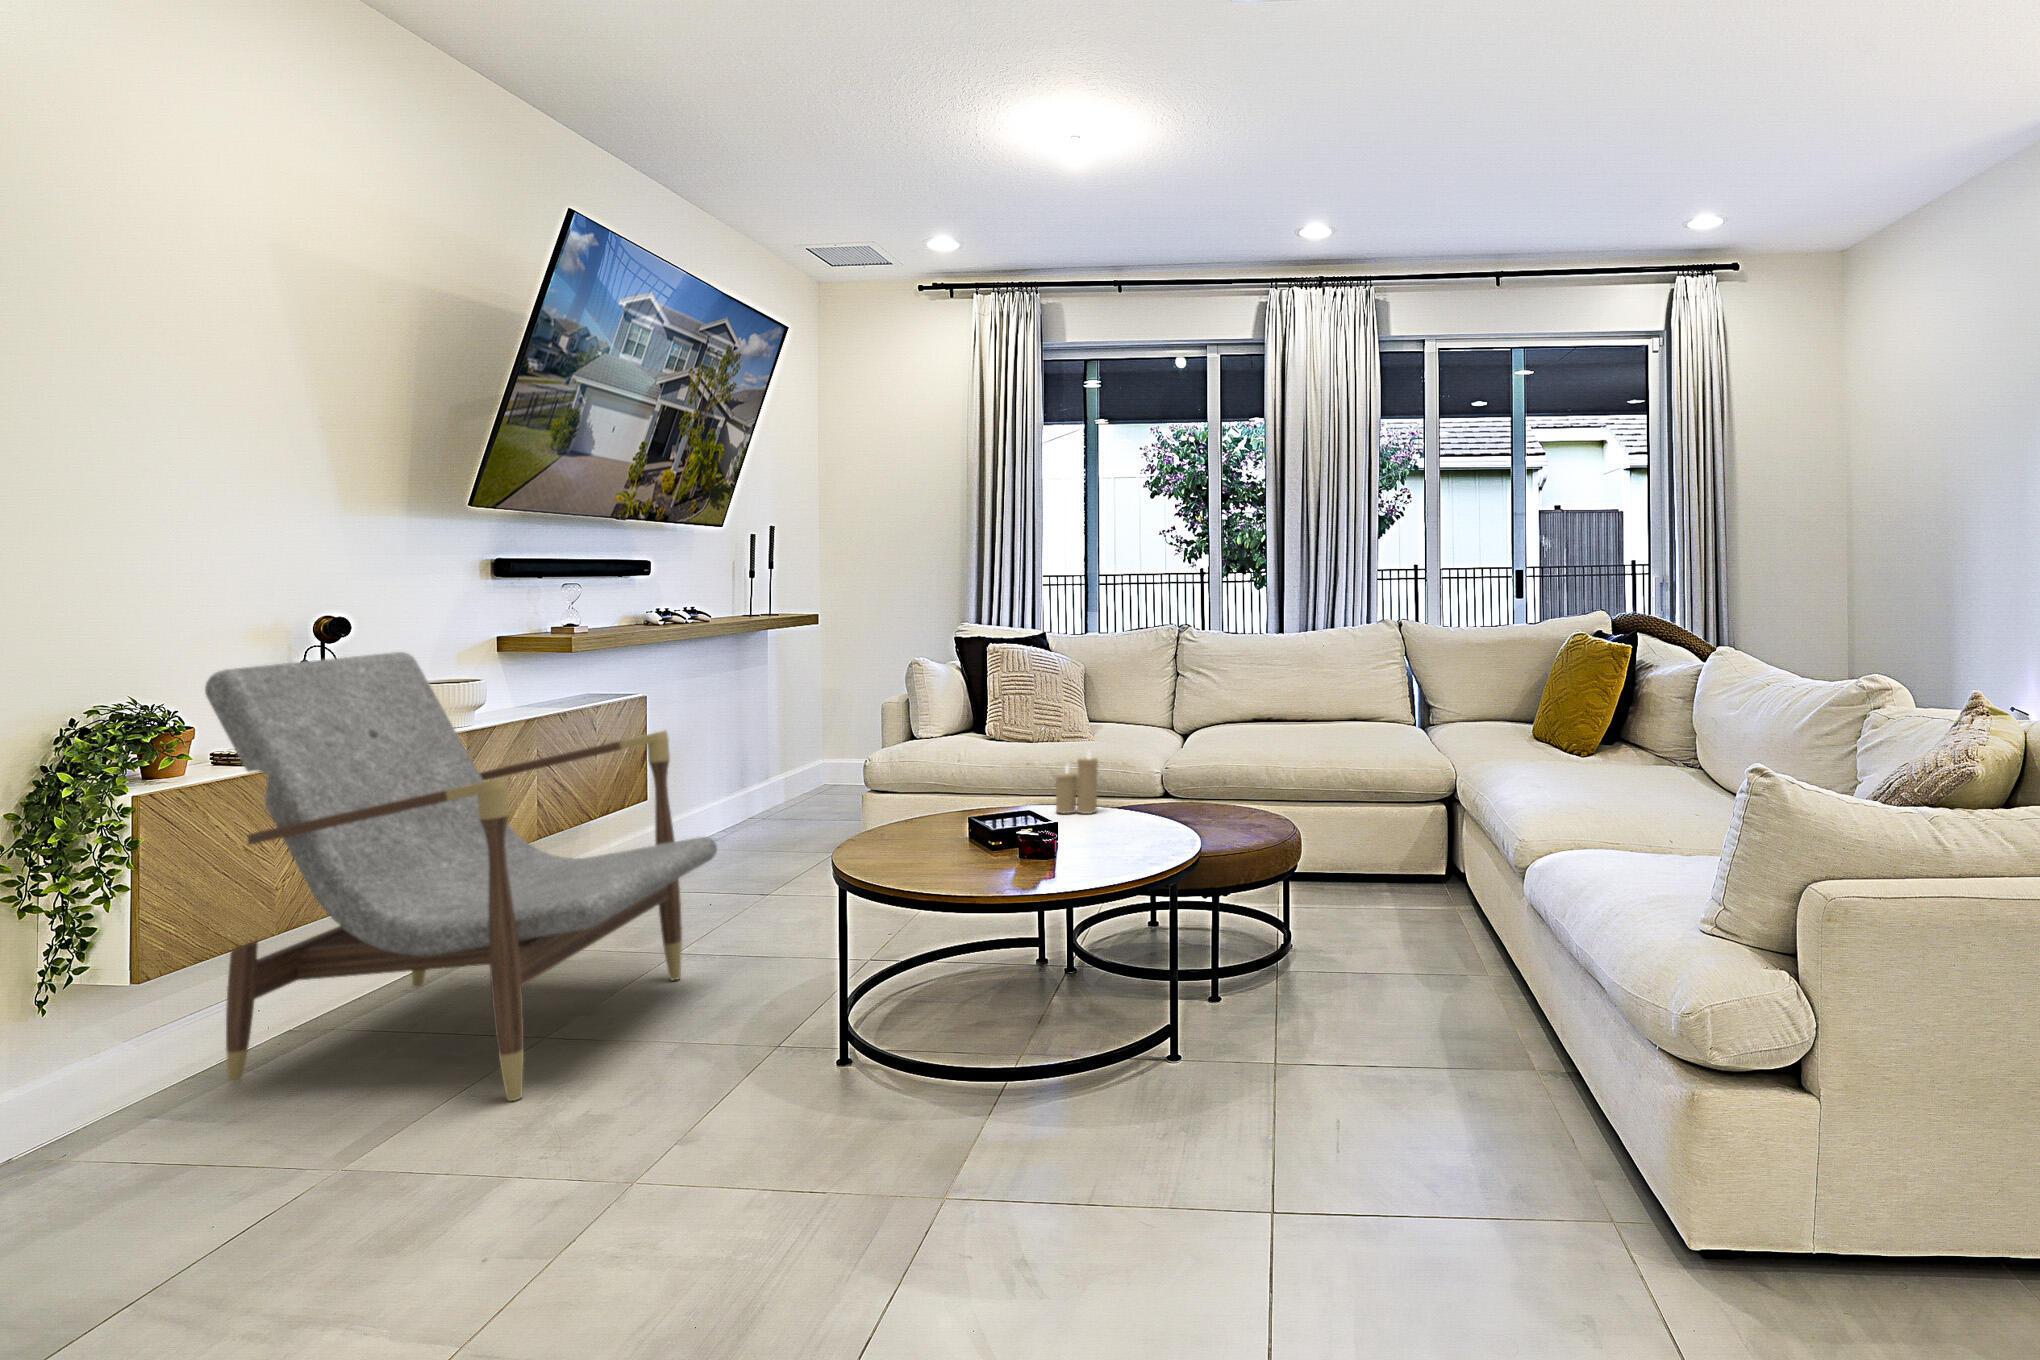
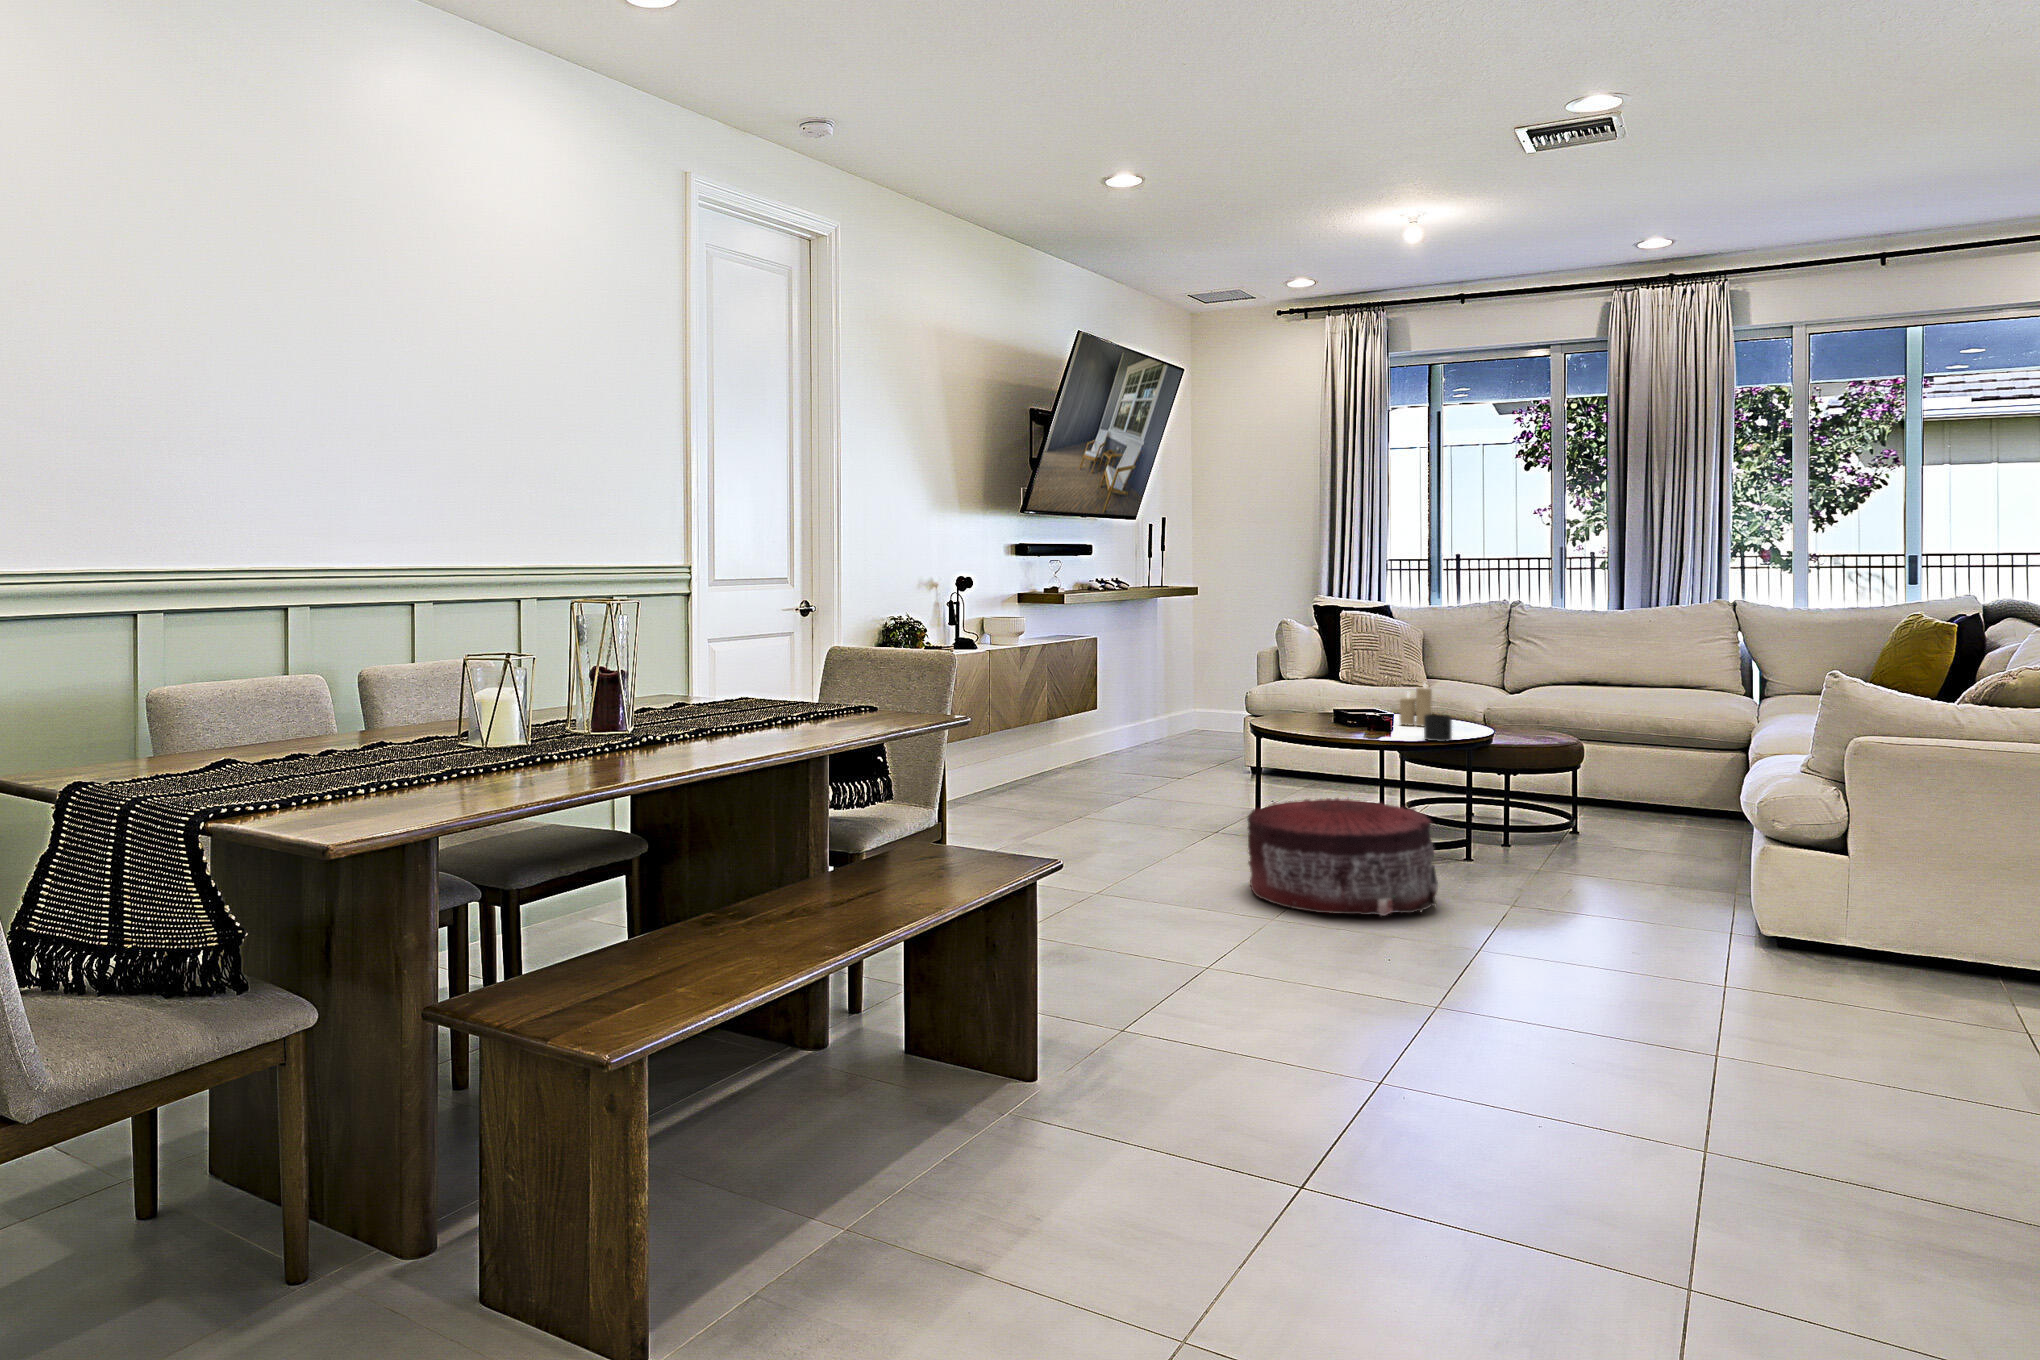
armchair: present [205,652,717,1101] -> none [921,600,1171,842]
mug: none [1090,807,1128,850] -> present [1424,714,1452,742]
pouf: none [782,987,1119,1286] -> present [1248,798,1438,916]

